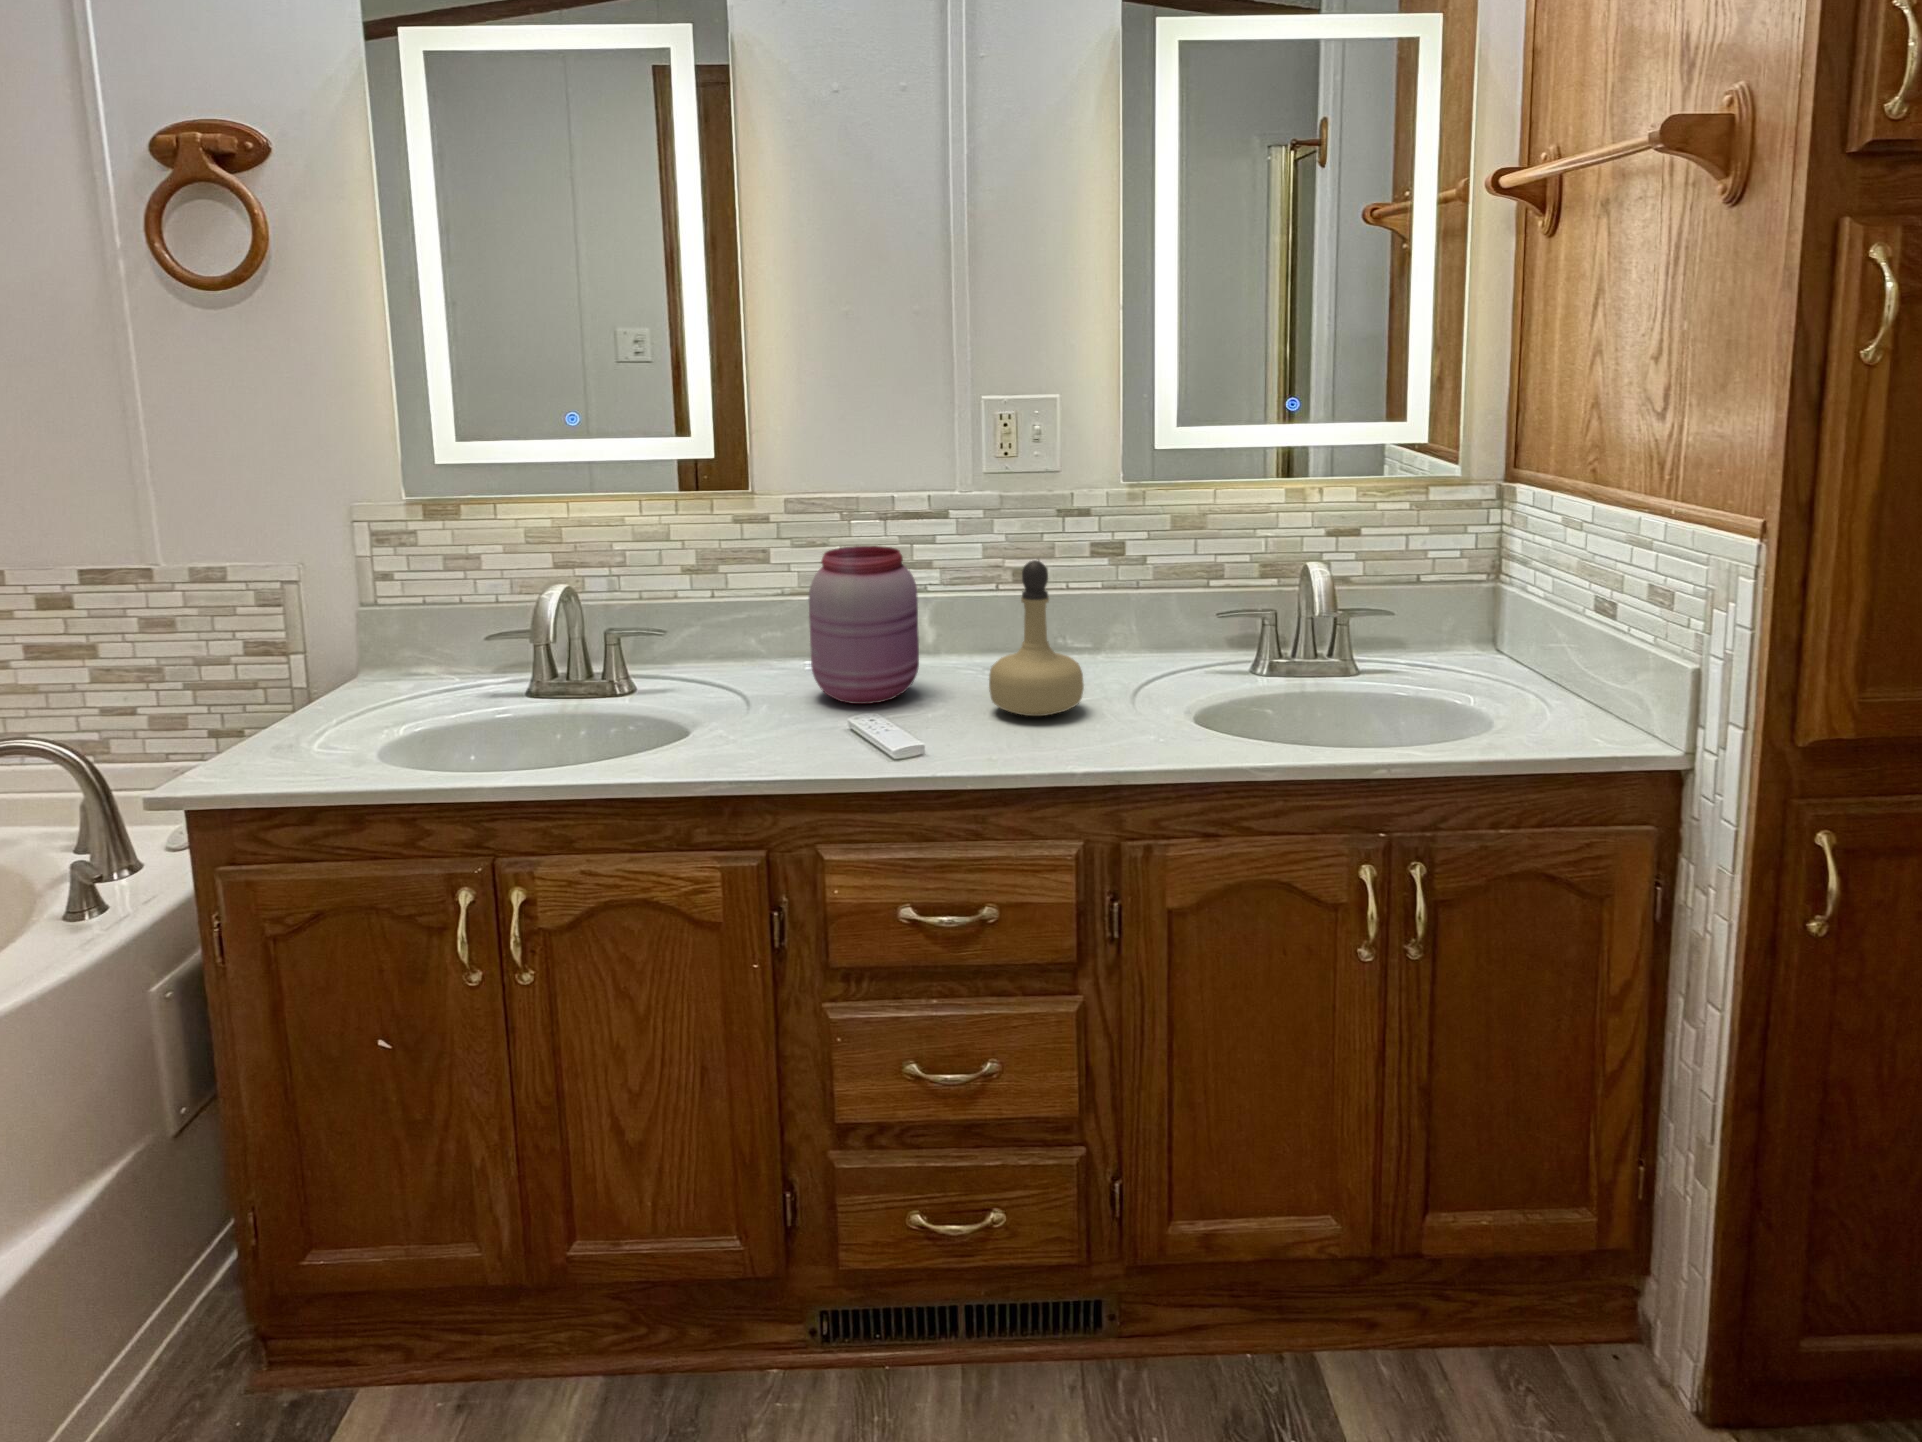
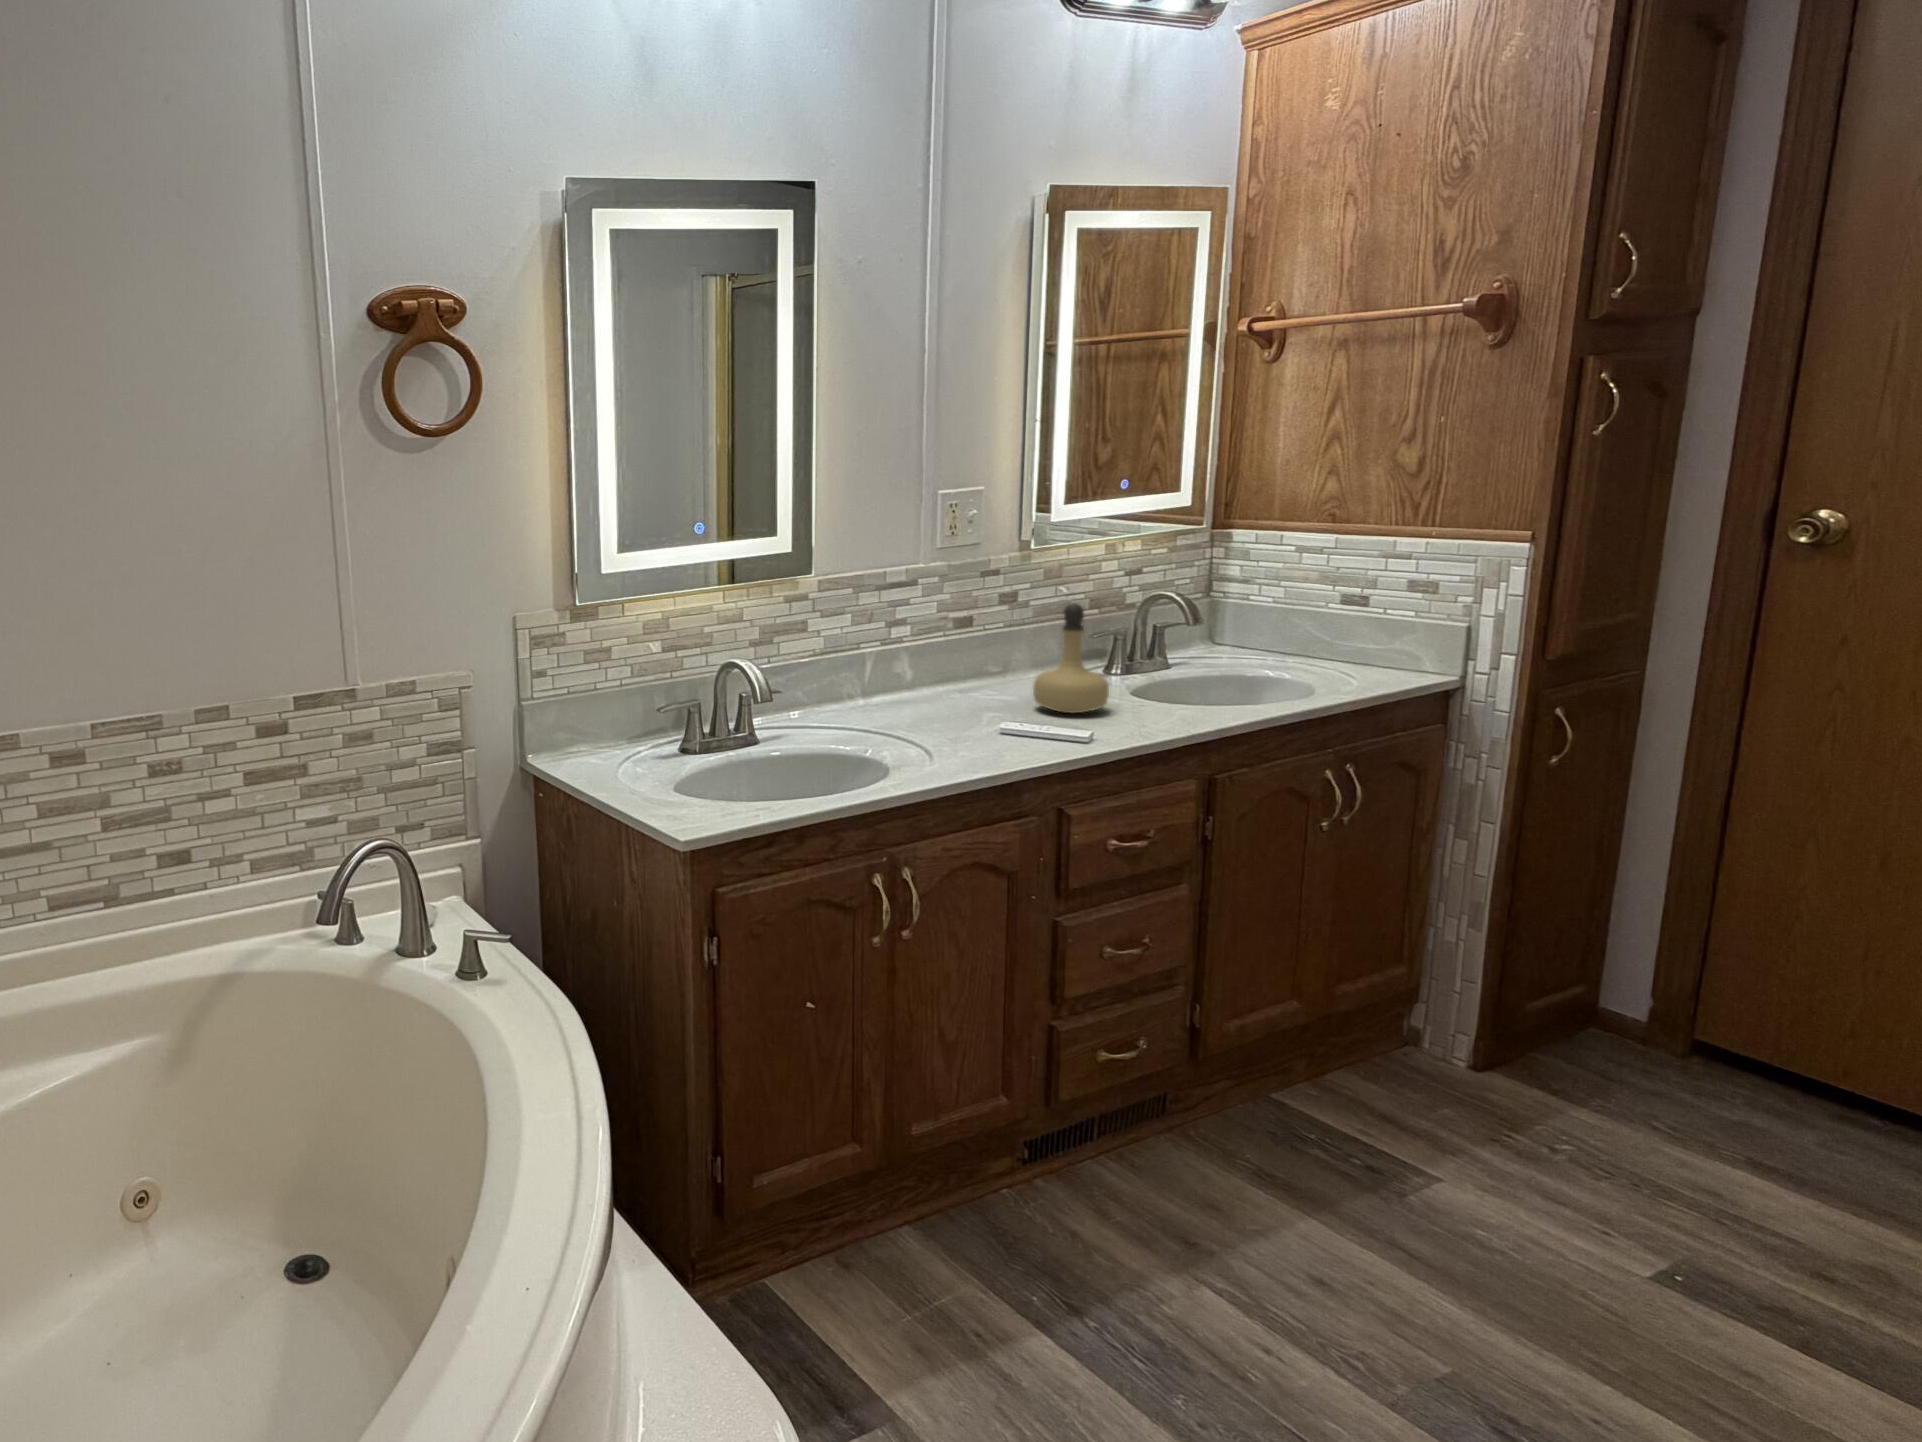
jar: present [809,546,919,704] -> none [893,607,981,724]

